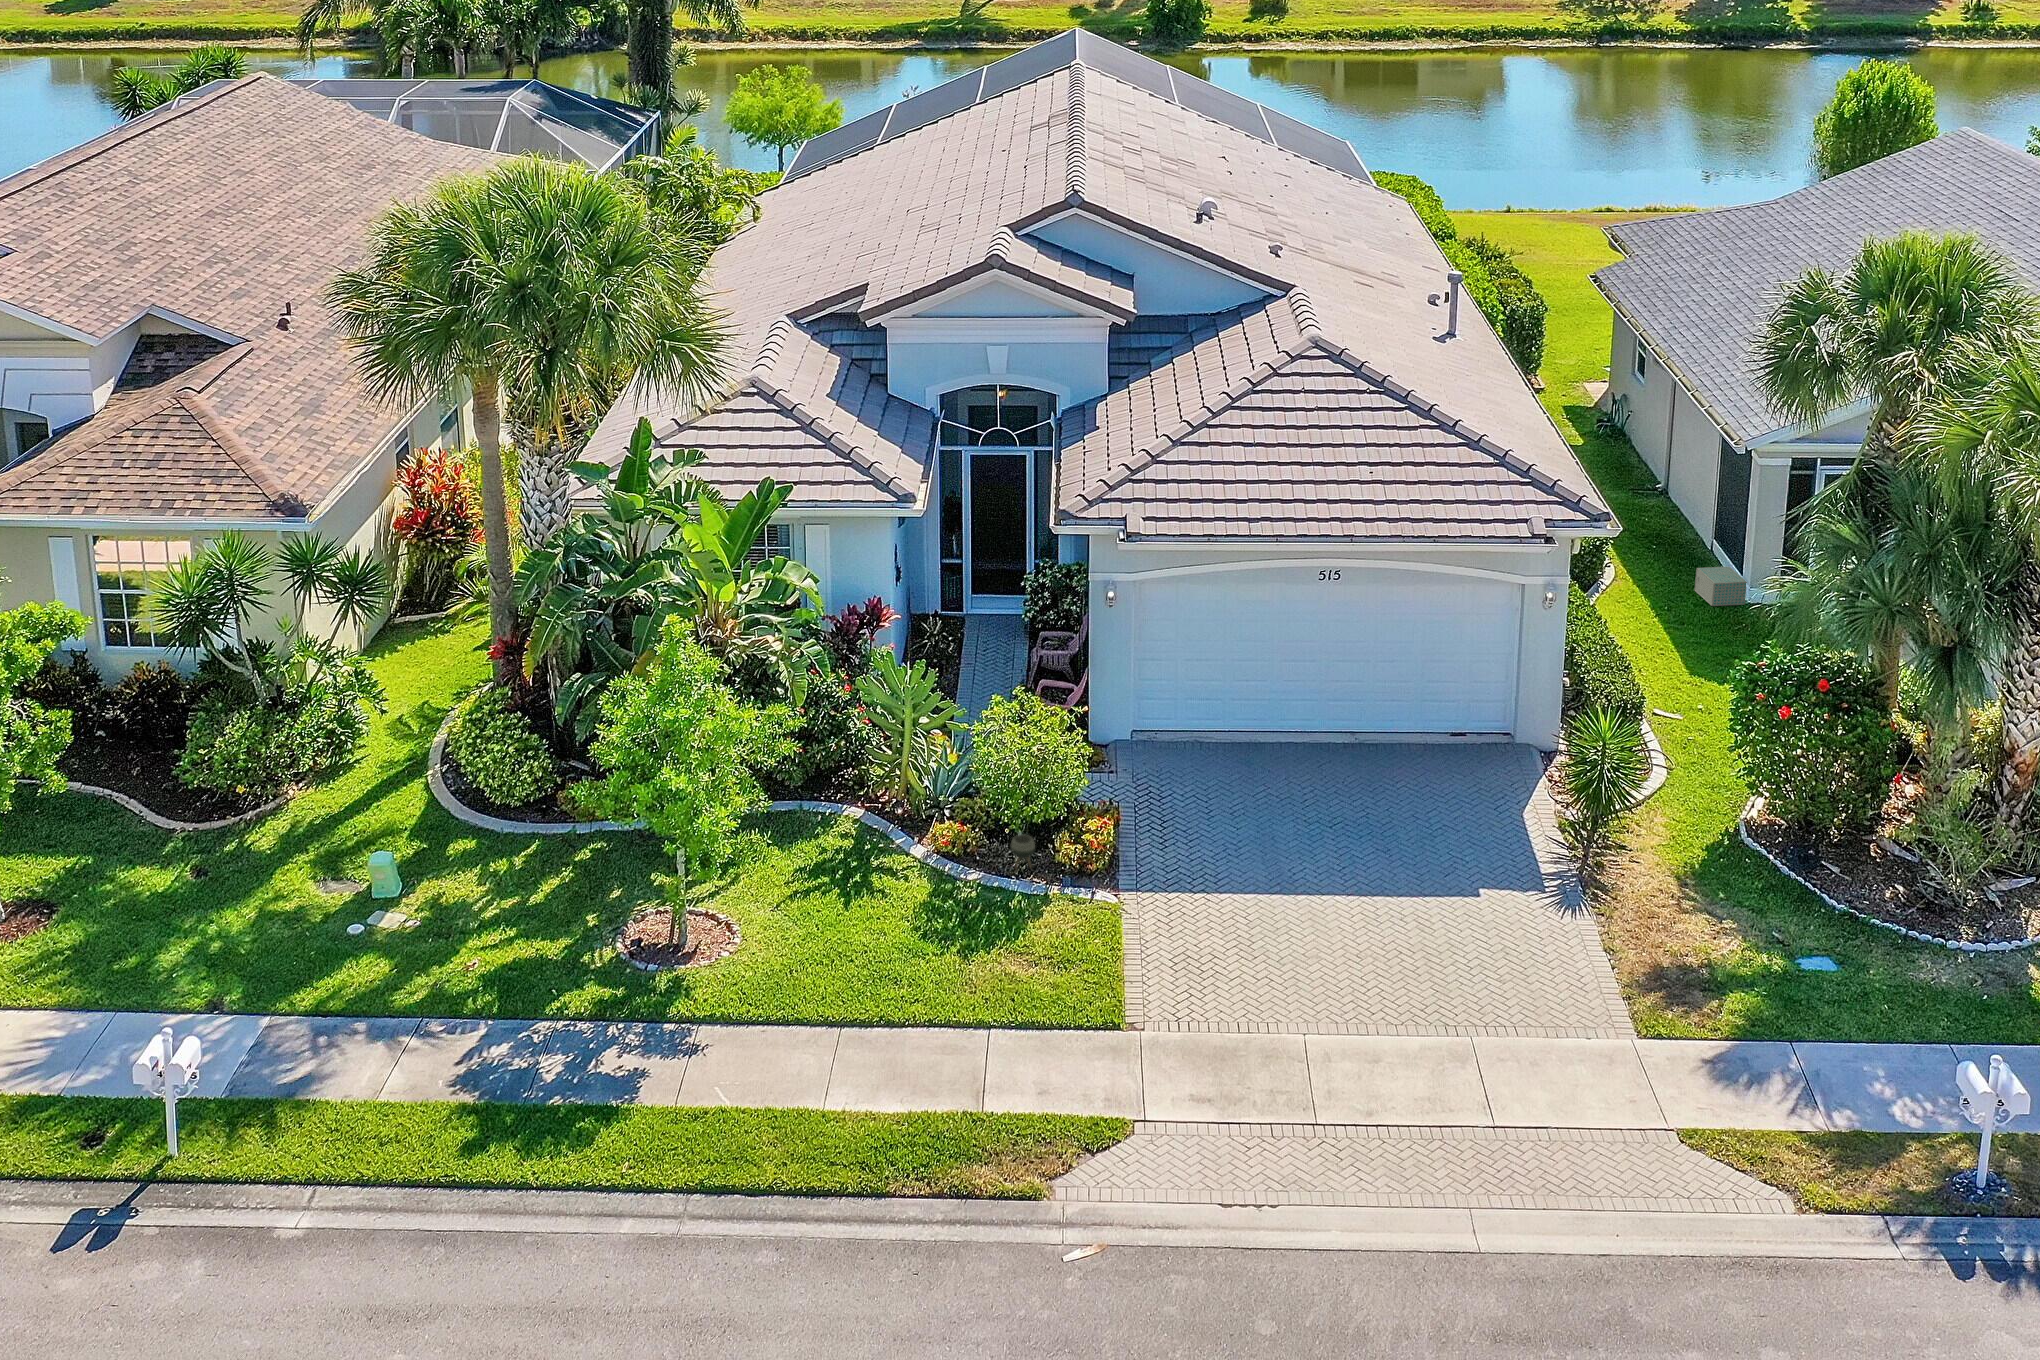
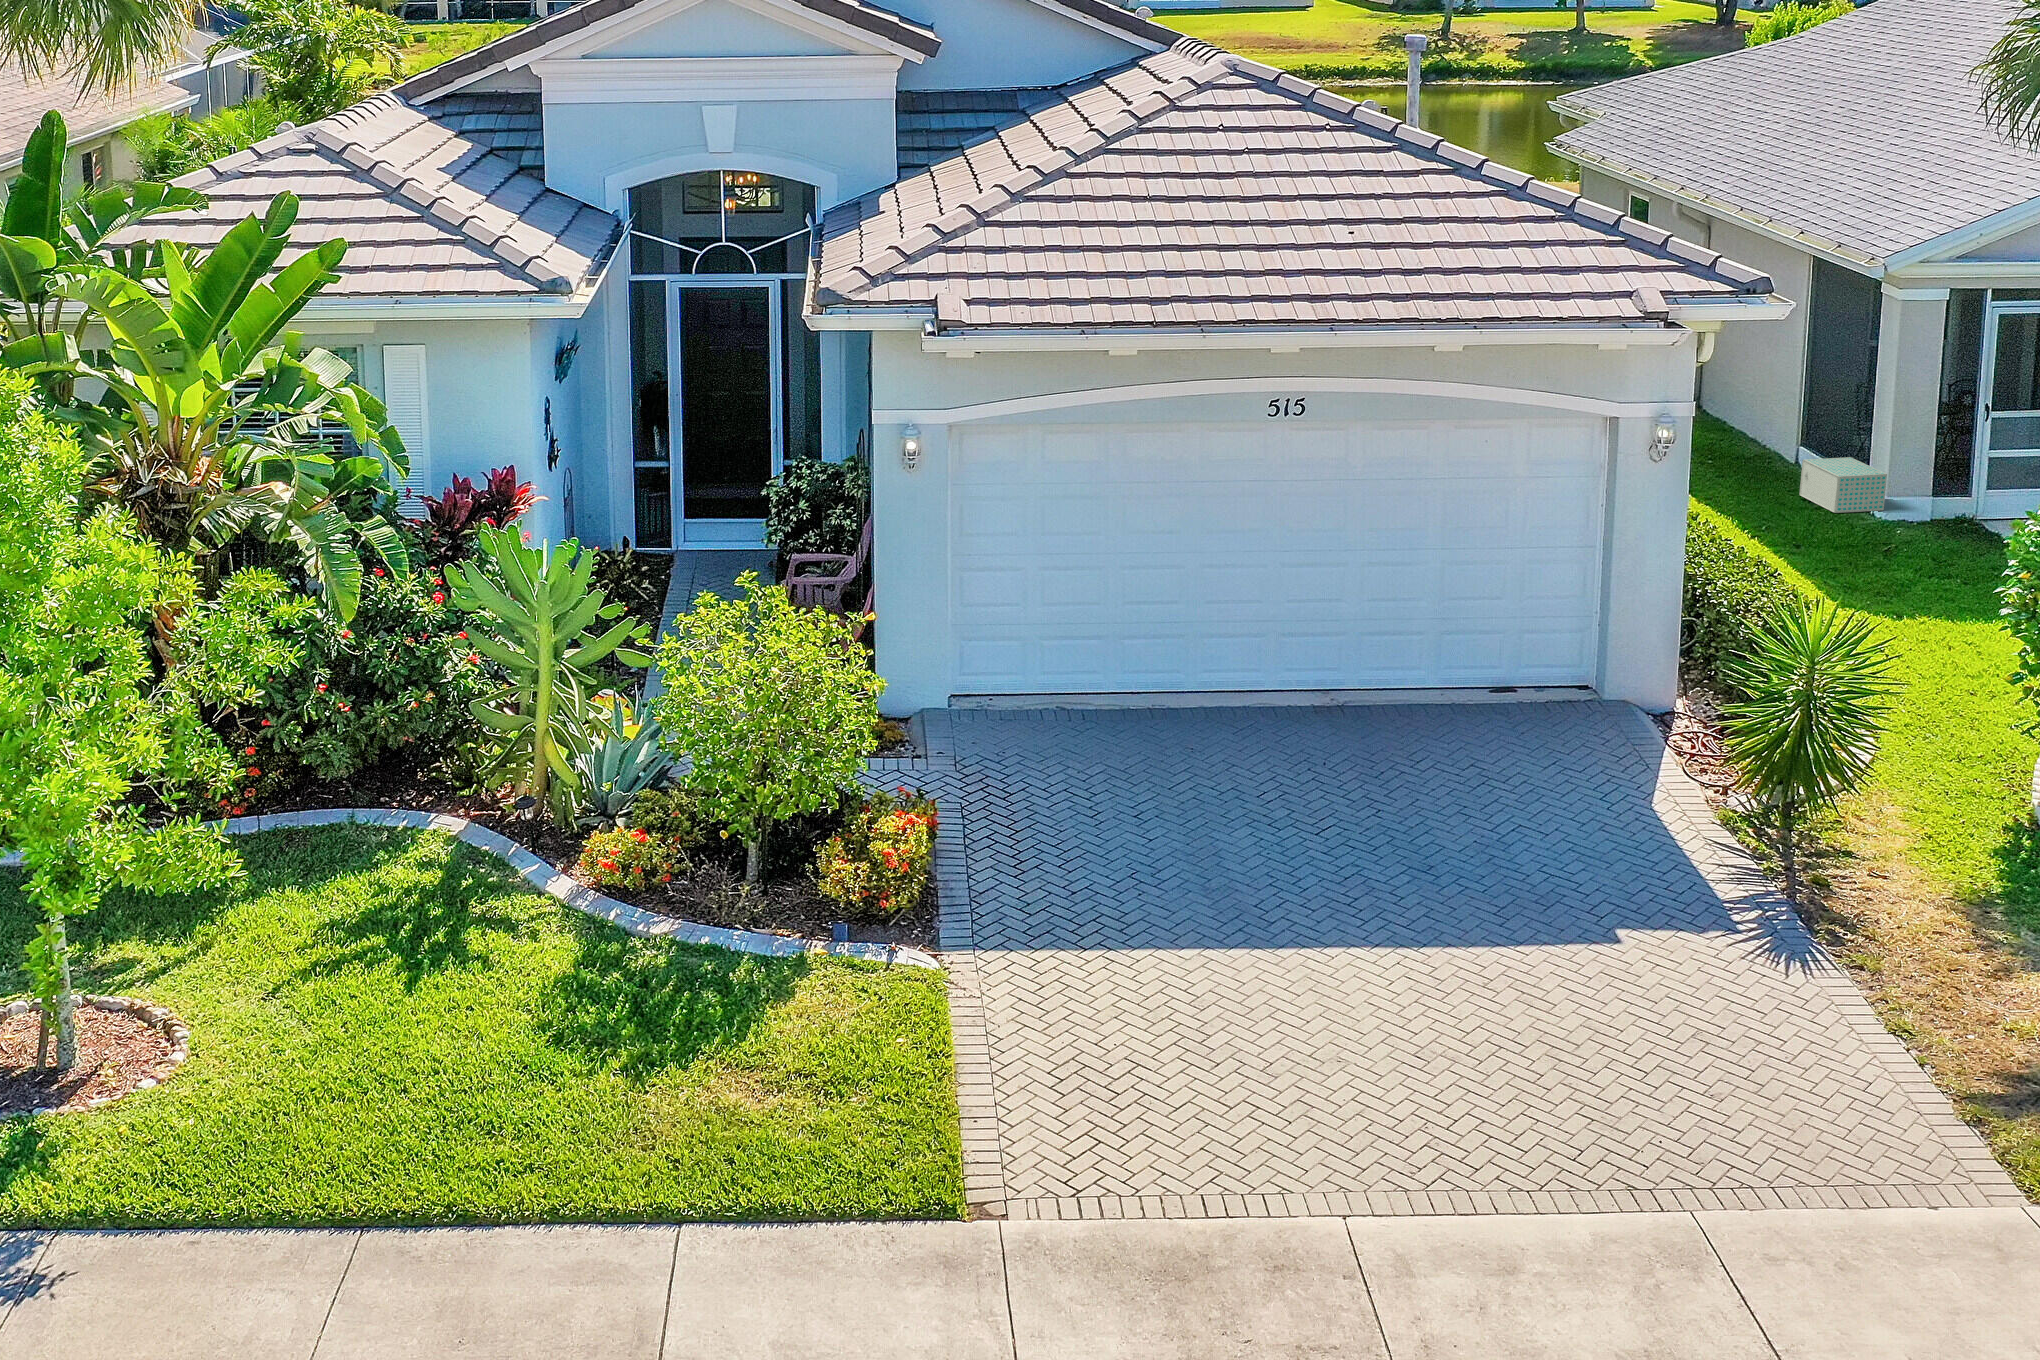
planter: present [1011,834,1035,868] -> none [735,846,781,912]

